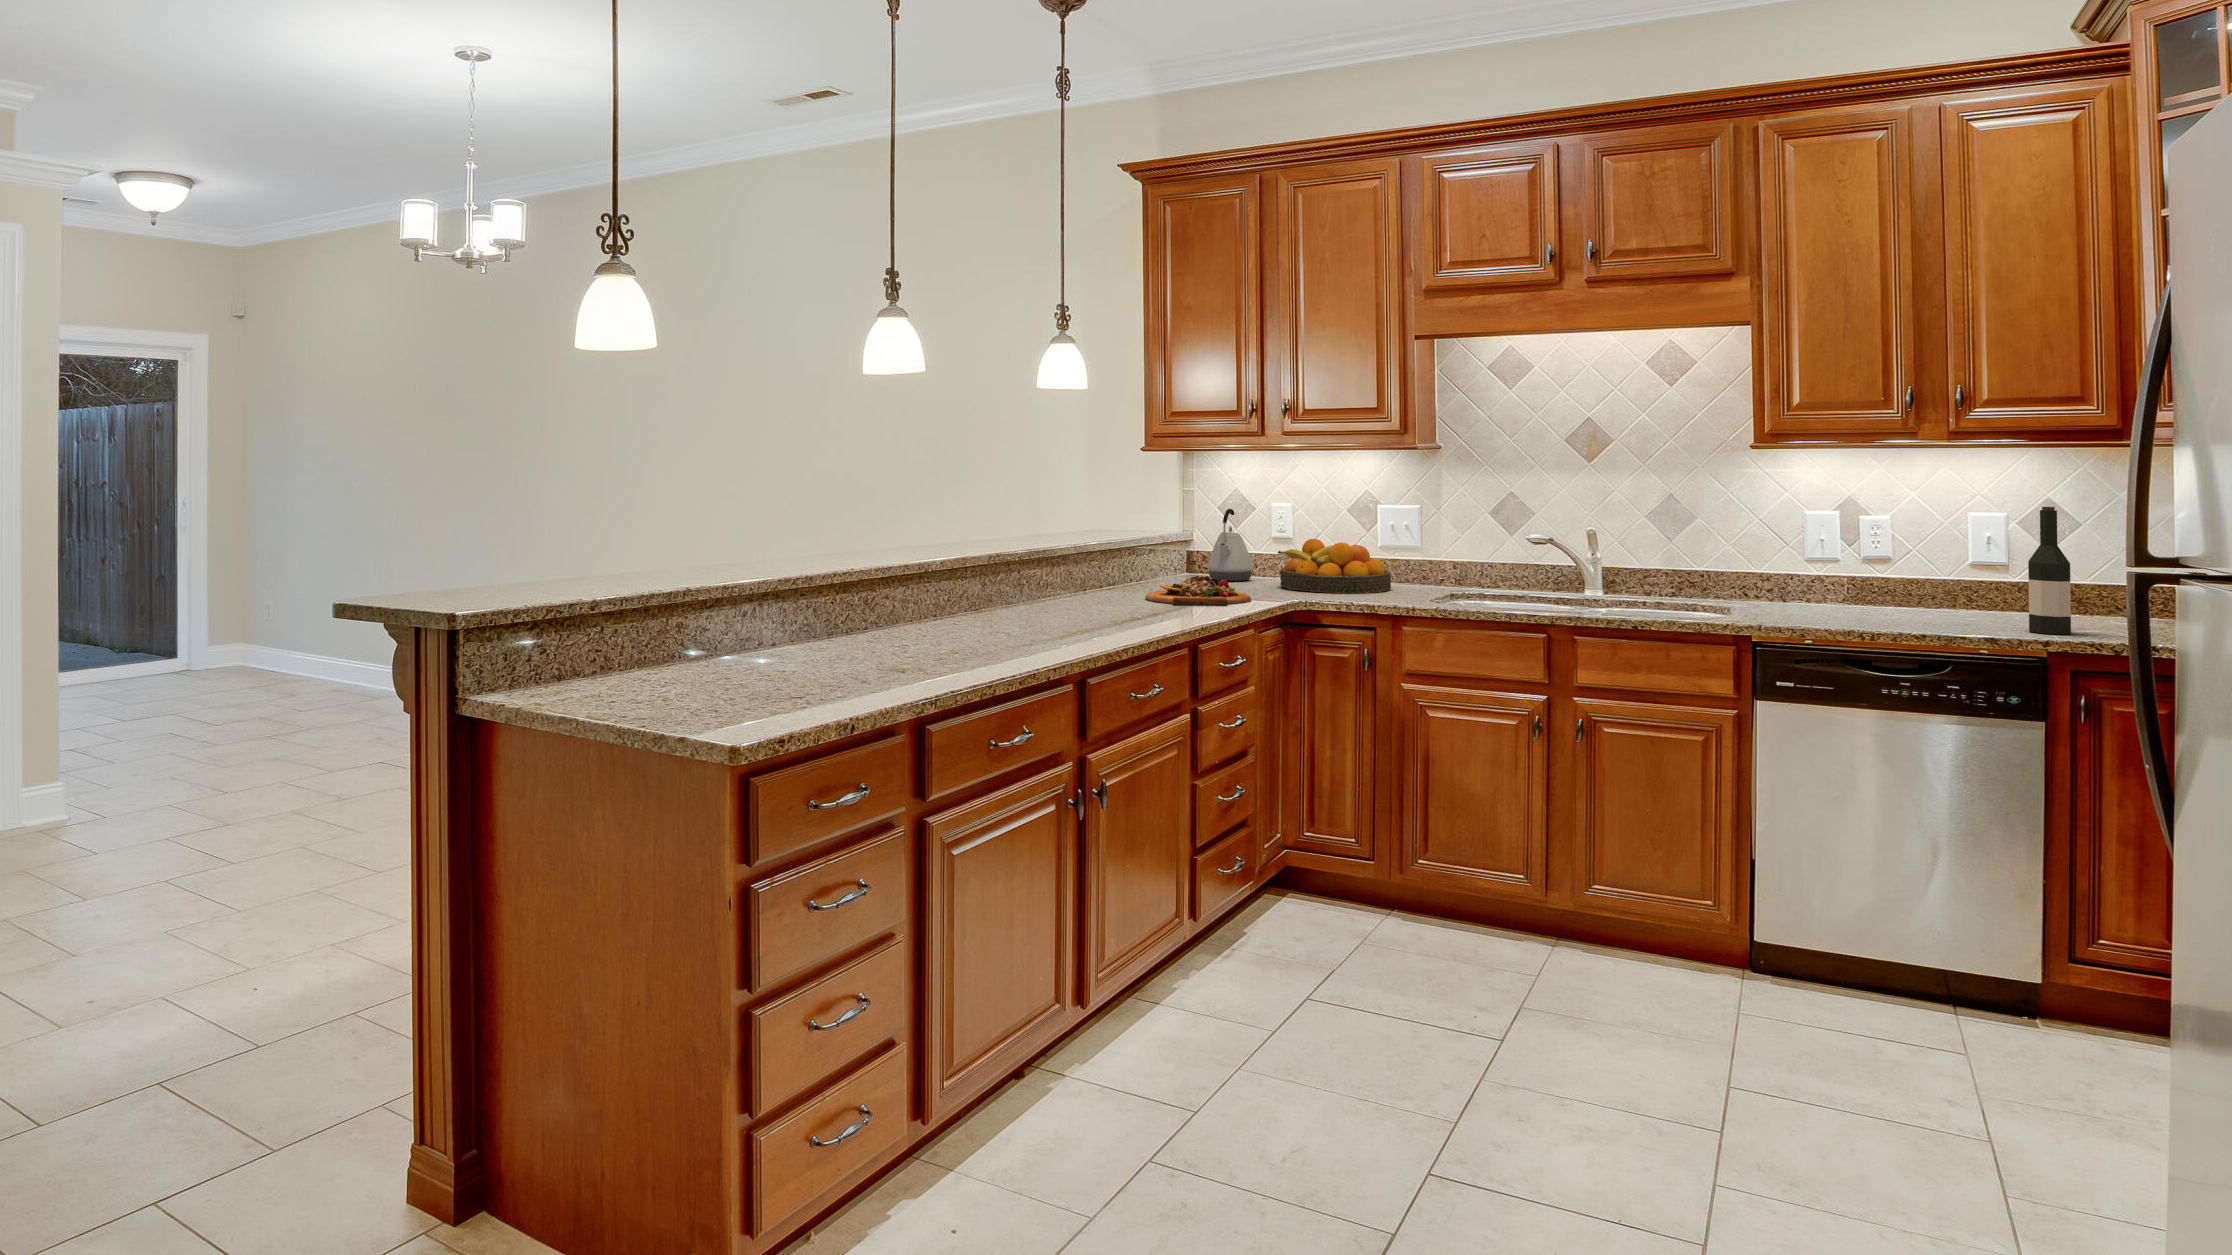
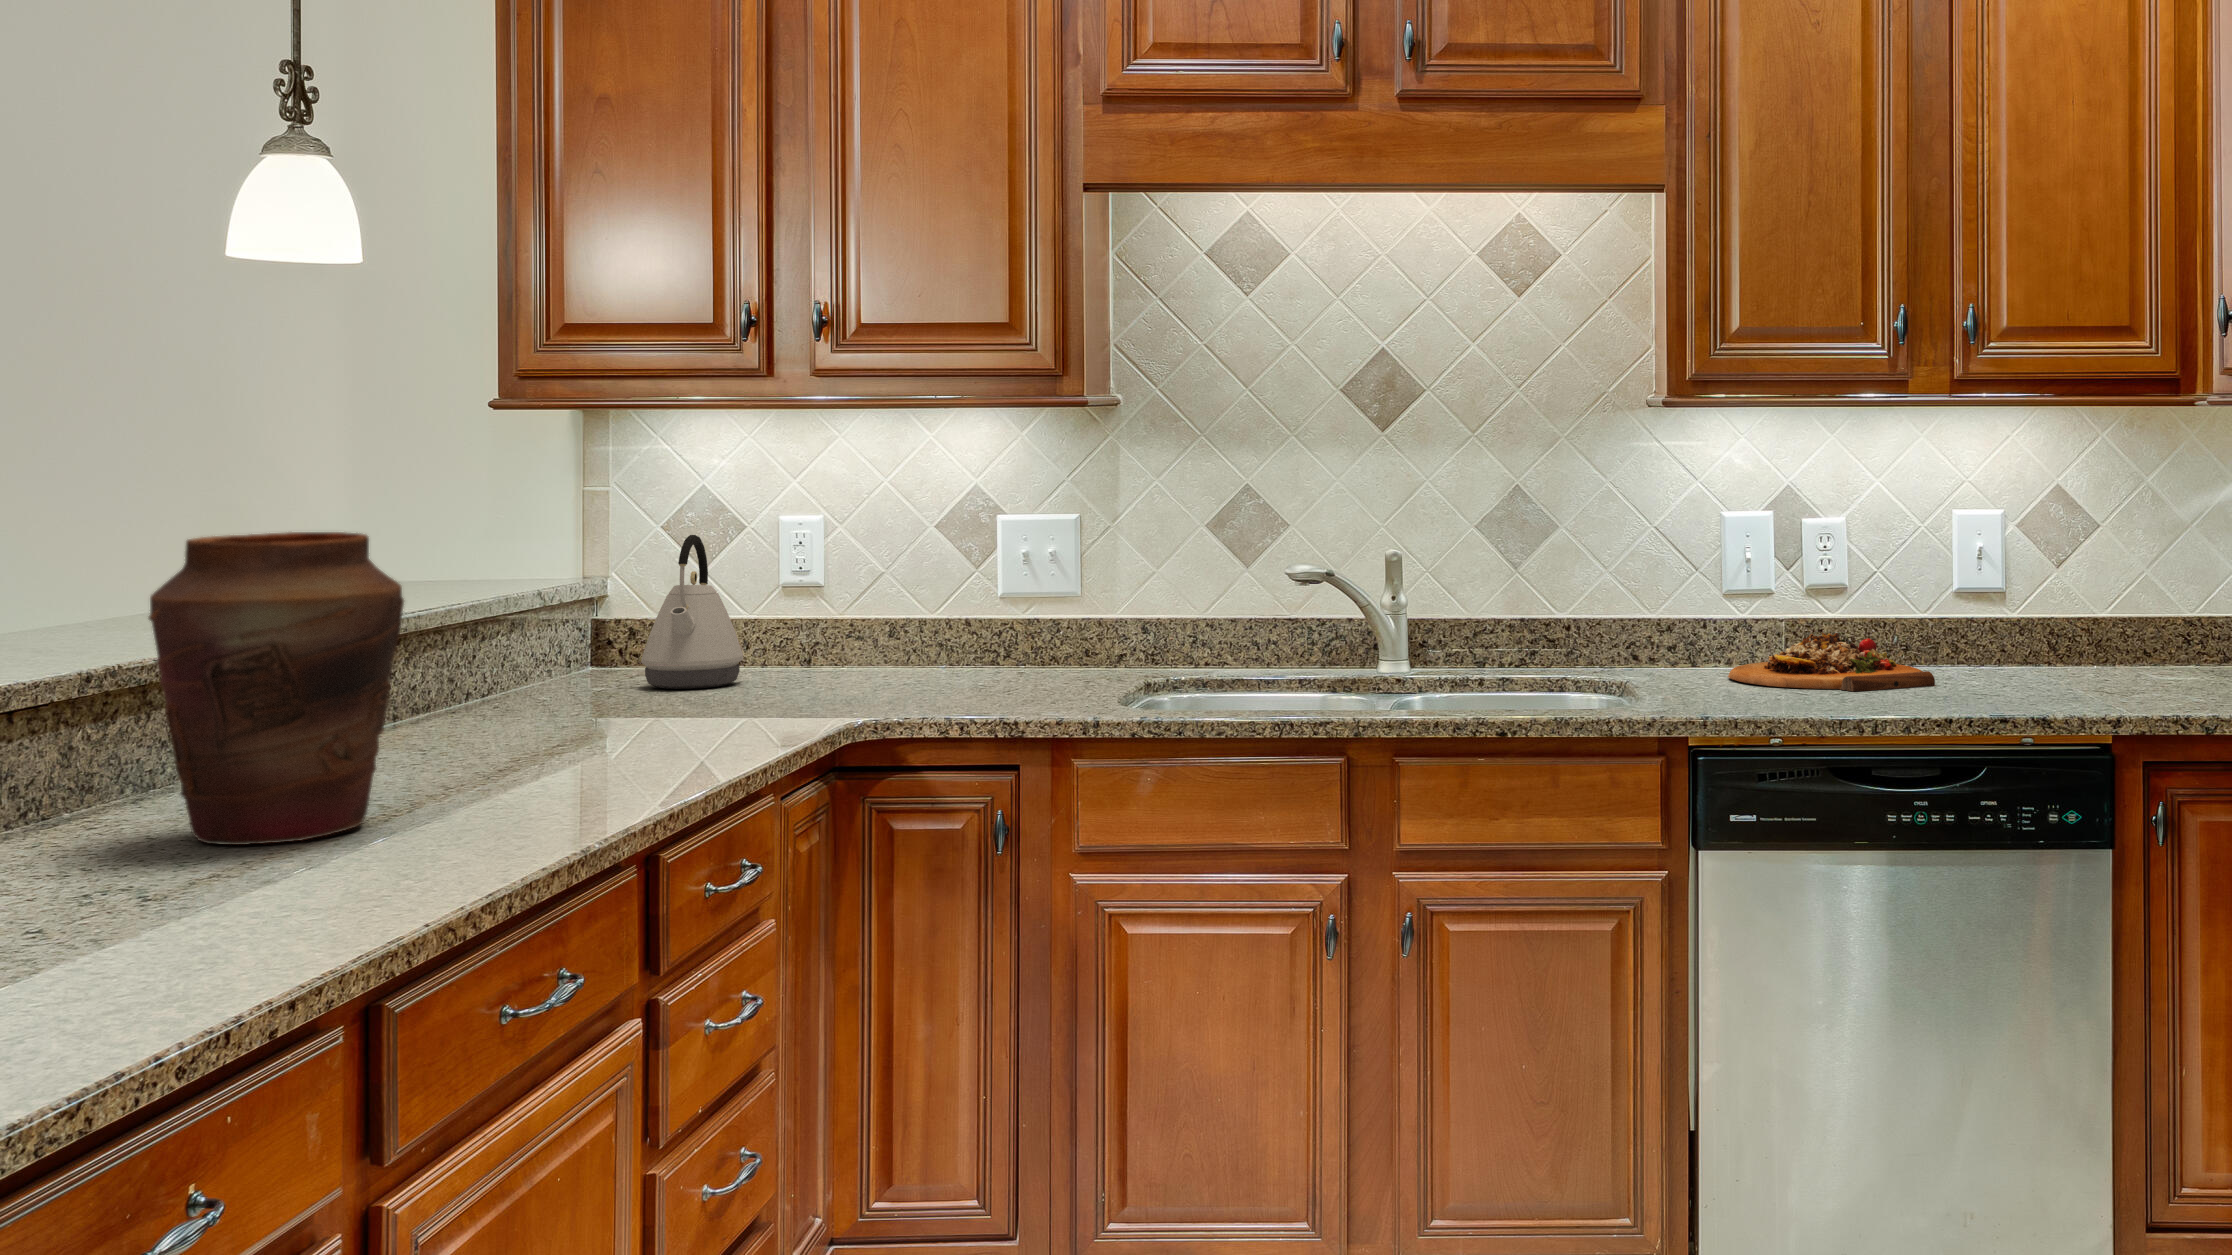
vase: none [1020,507,1105,625] -> present [149,532,404,845]
wine bottle: present [2028,507,2071,634] -> none [2039,490,2095,690]
fruit bowl: present [1278,539,1391,594] -> none [802,591,1031,701]
cutting board: present [1146,576,1251,606] -> present [1728,633,1936,692]

